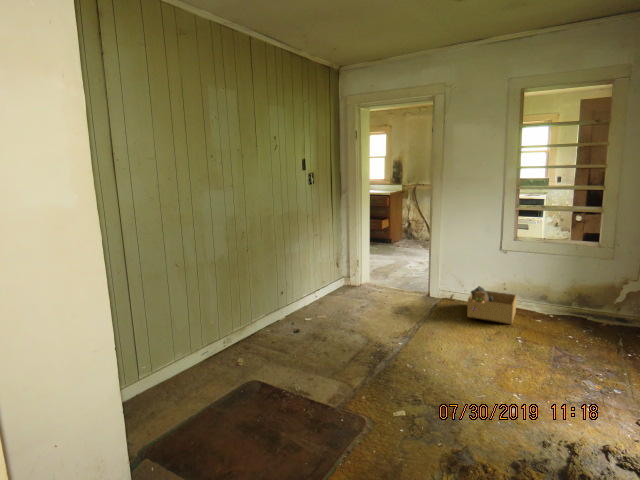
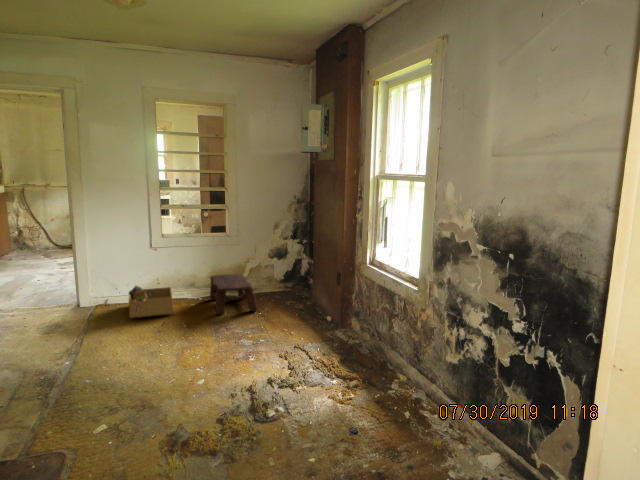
stool: none [564,292,626,348] -> present [210,274,257,314]

